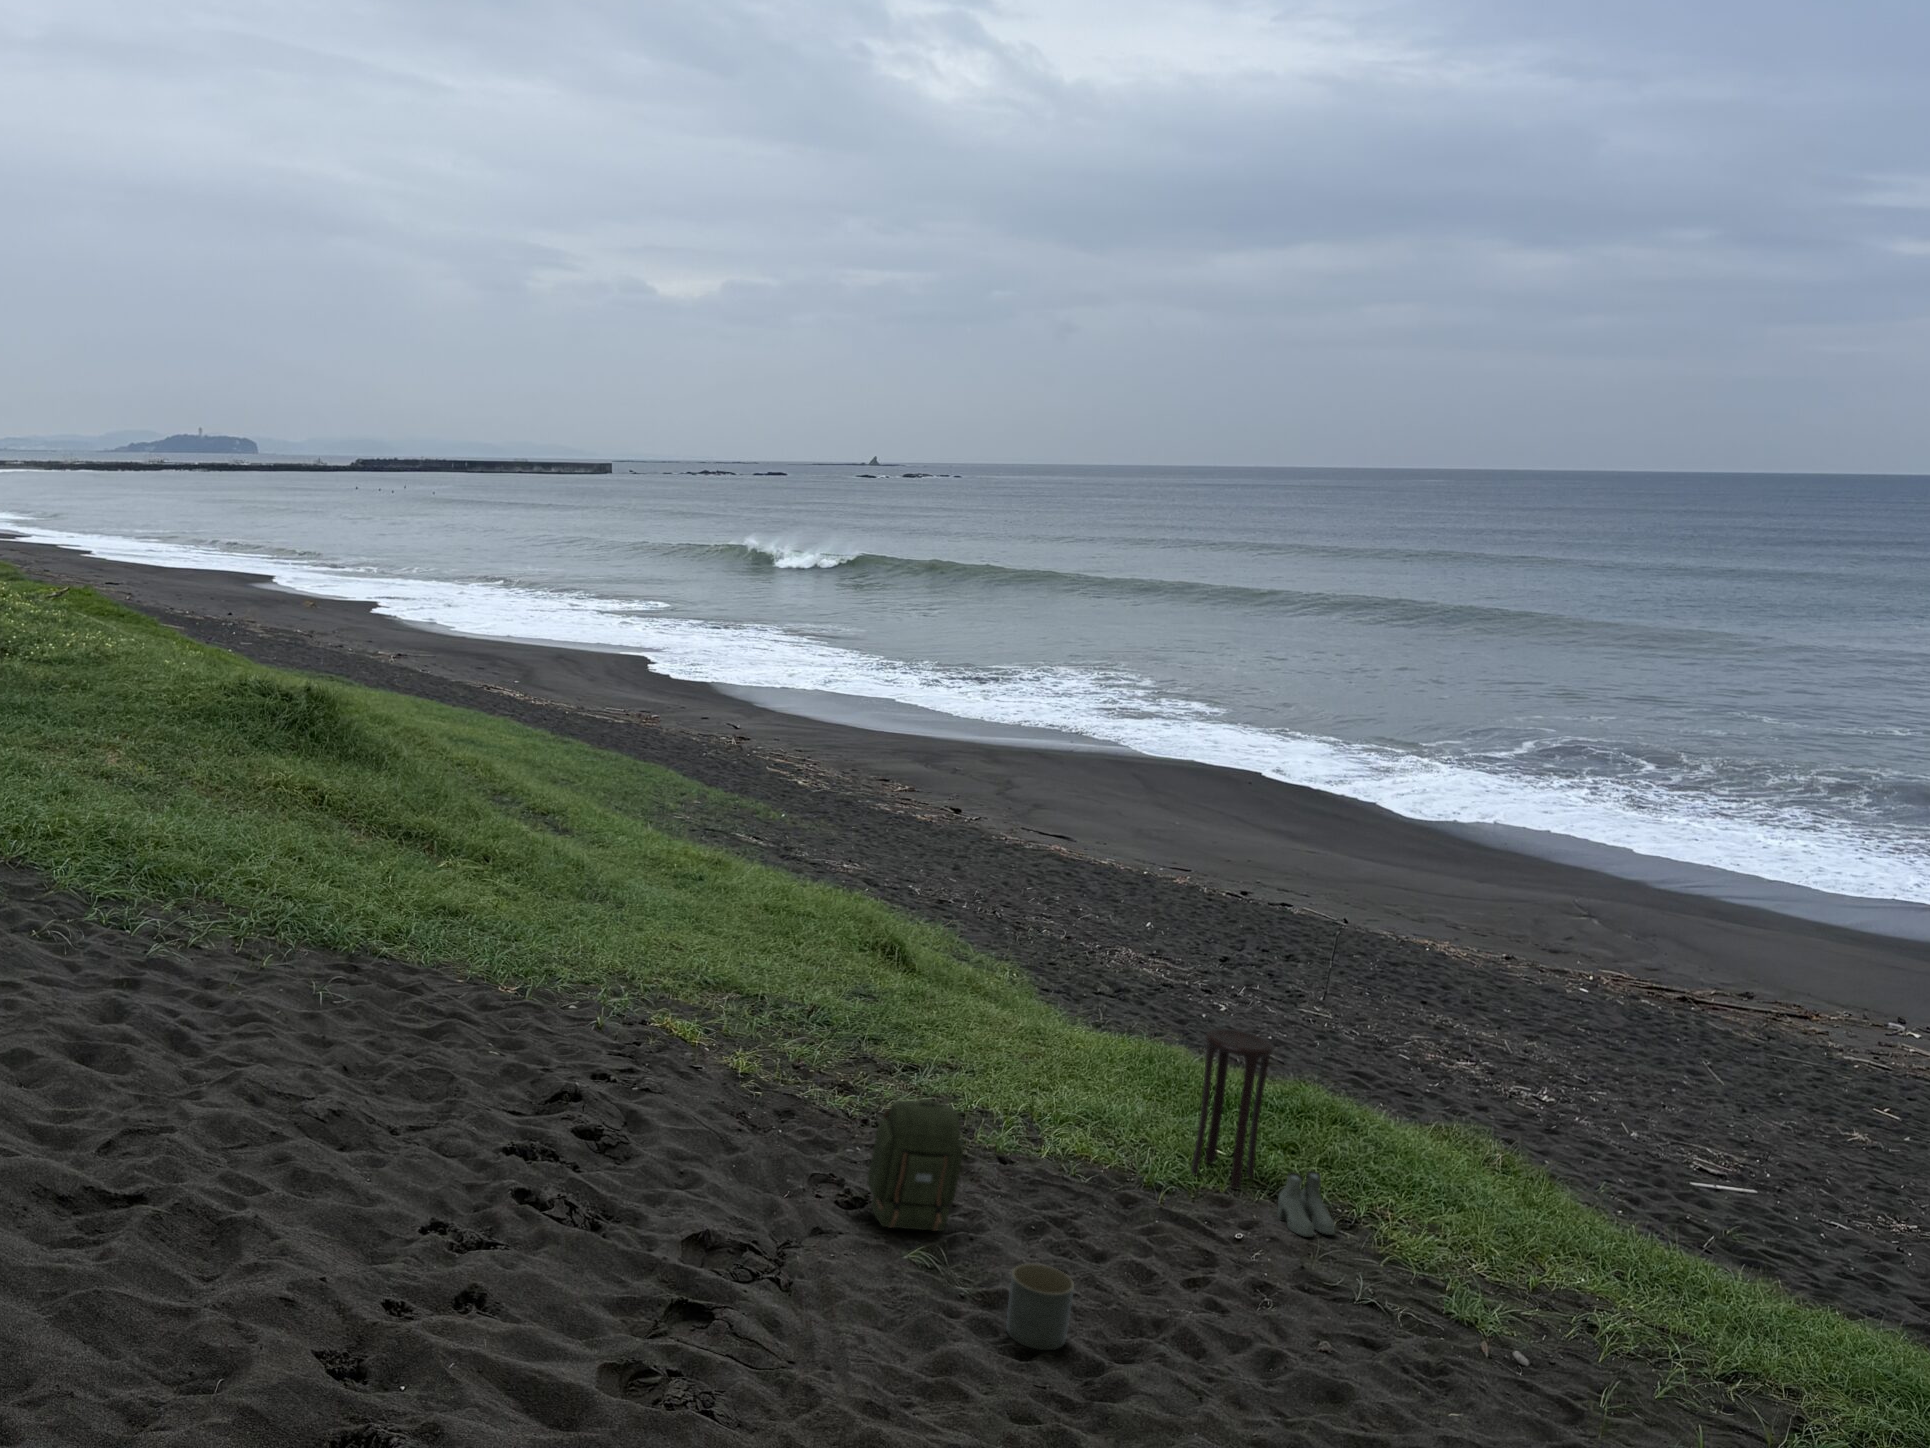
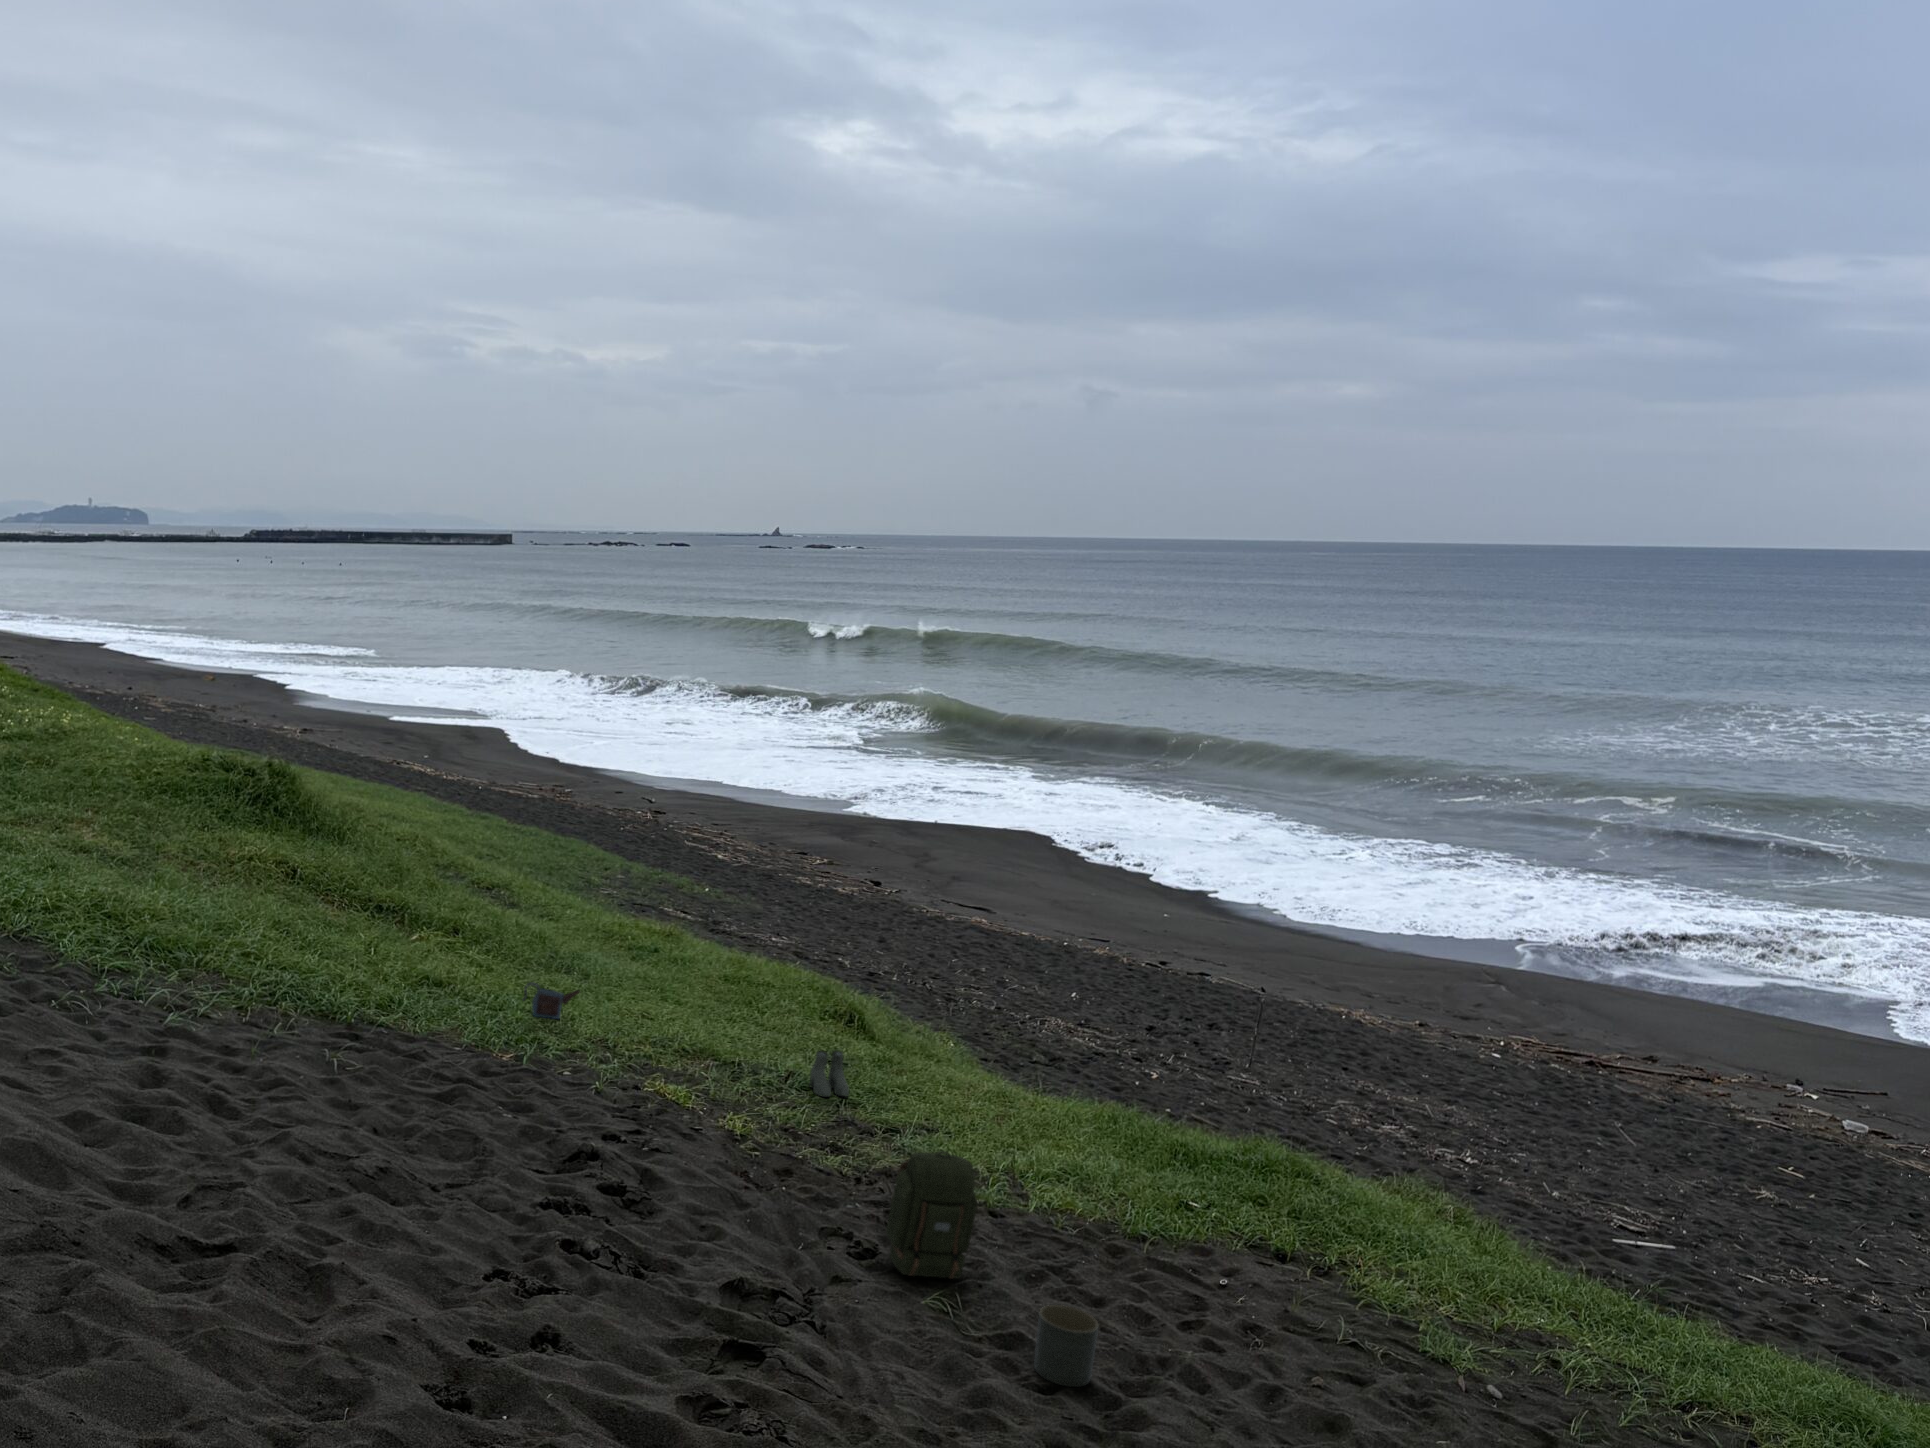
watering can: none [533,912,594,950] -> present [523,982,580,1019]
stool: present [1191,1029,1274,1189] -> none [1172,1087,1248,1240]
boots: present [1277,1171,1335,1237] -> present [810,1050,849,1097]

